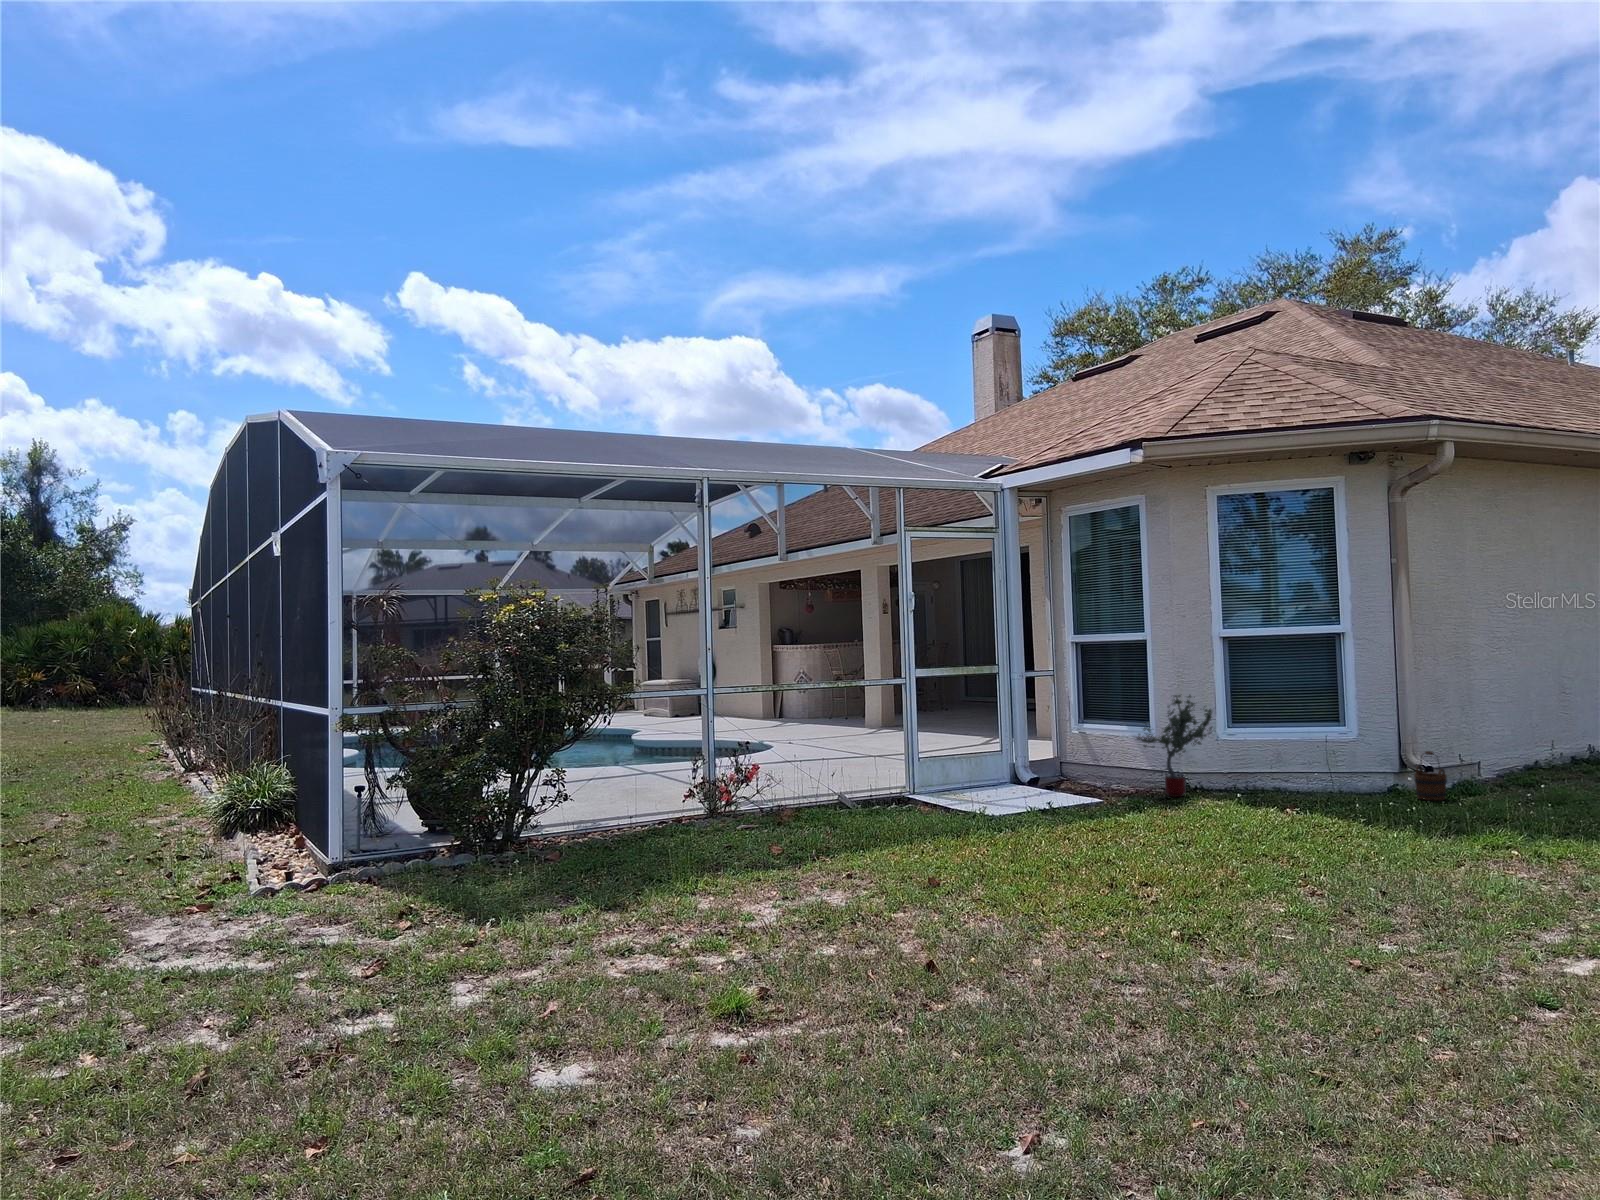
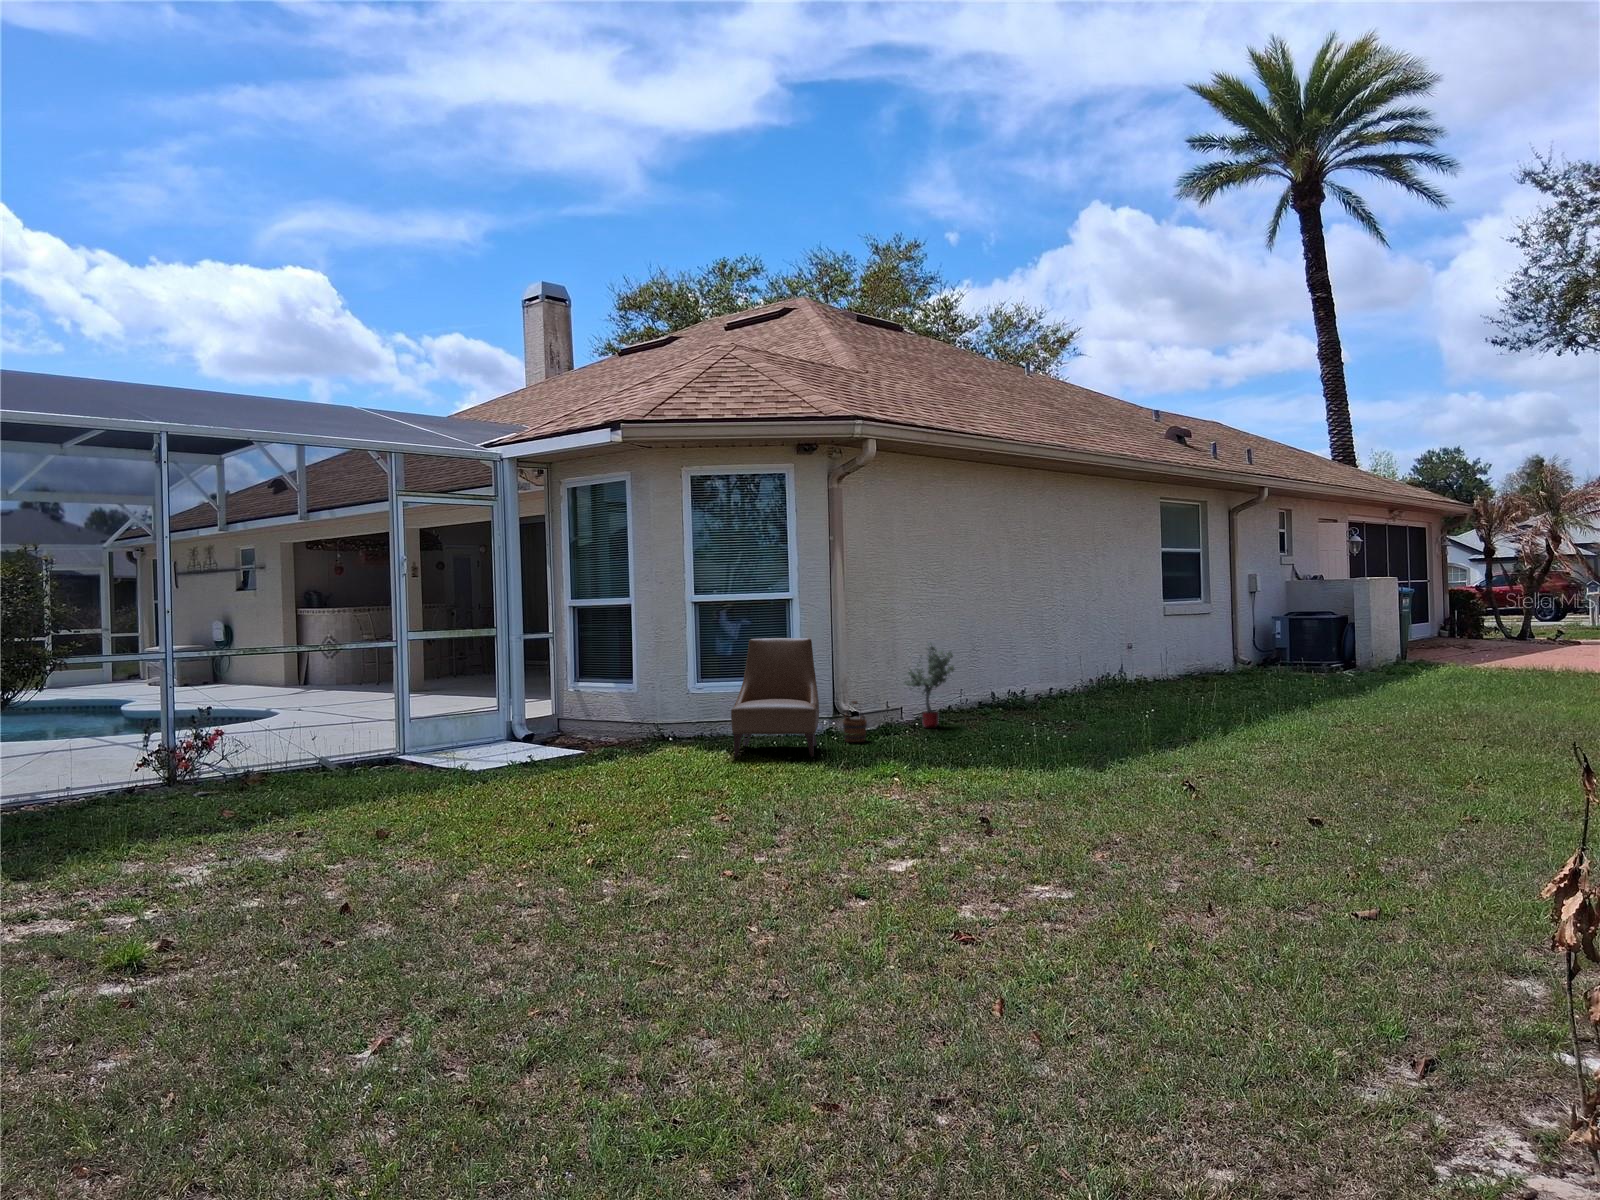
chair: none [1283,677,1392,817] -> present [731,638,819,757]
potted tree: present [1137,695,1212,797] -> present [903,642,954,728]

